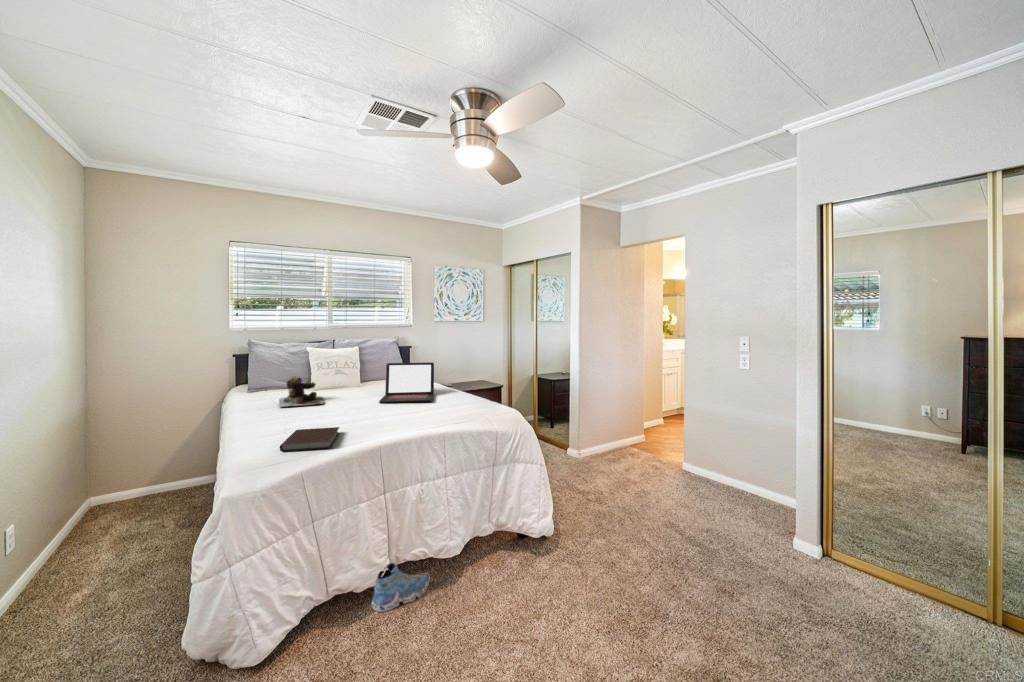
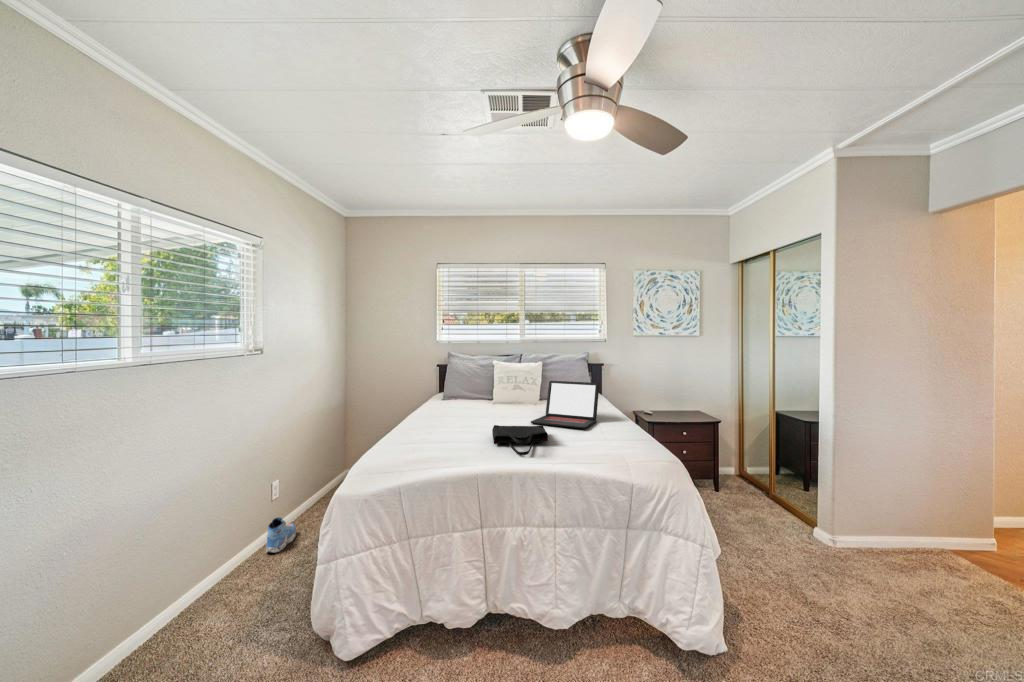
teddy bear: present [279,376,324,407] -> none [443,388,488,418]
tote bag: none [356,402,415,428] -> present [492,425,548,455]
notebook: present [280,427,339,451] -> none [394,441,460,465]
shoe: present [371,563,430,612] -> present [266,517,296,552]

